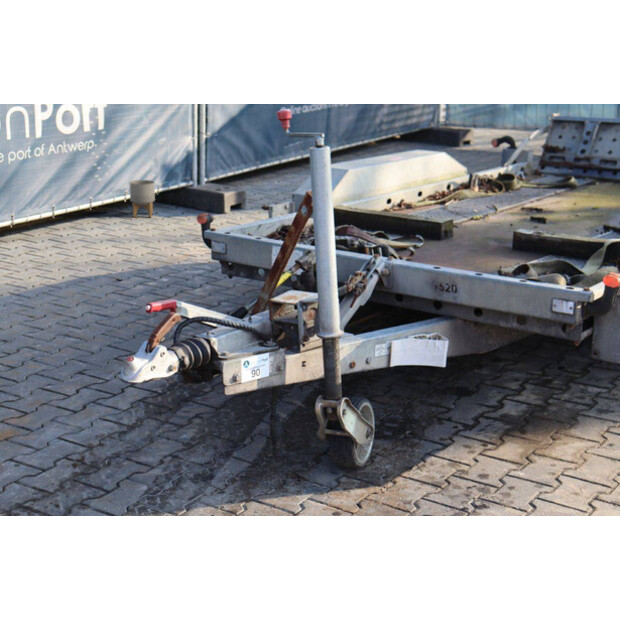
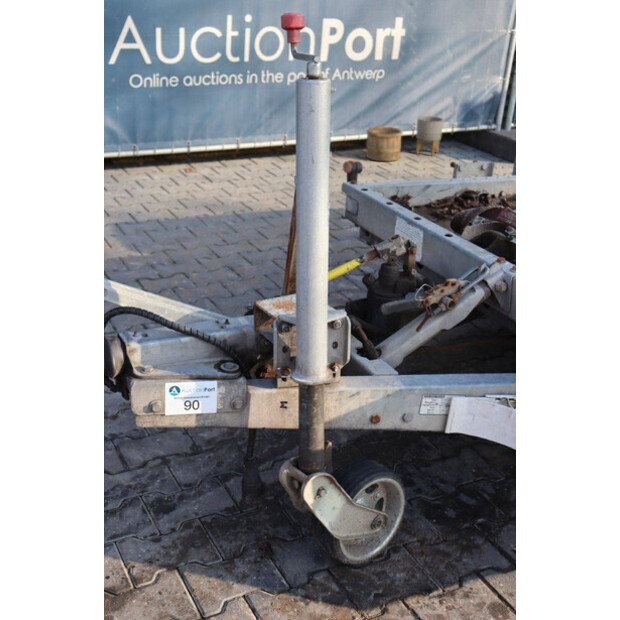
wooden bucket: none [87,194,123,228] -> present [366,126,403,161]

